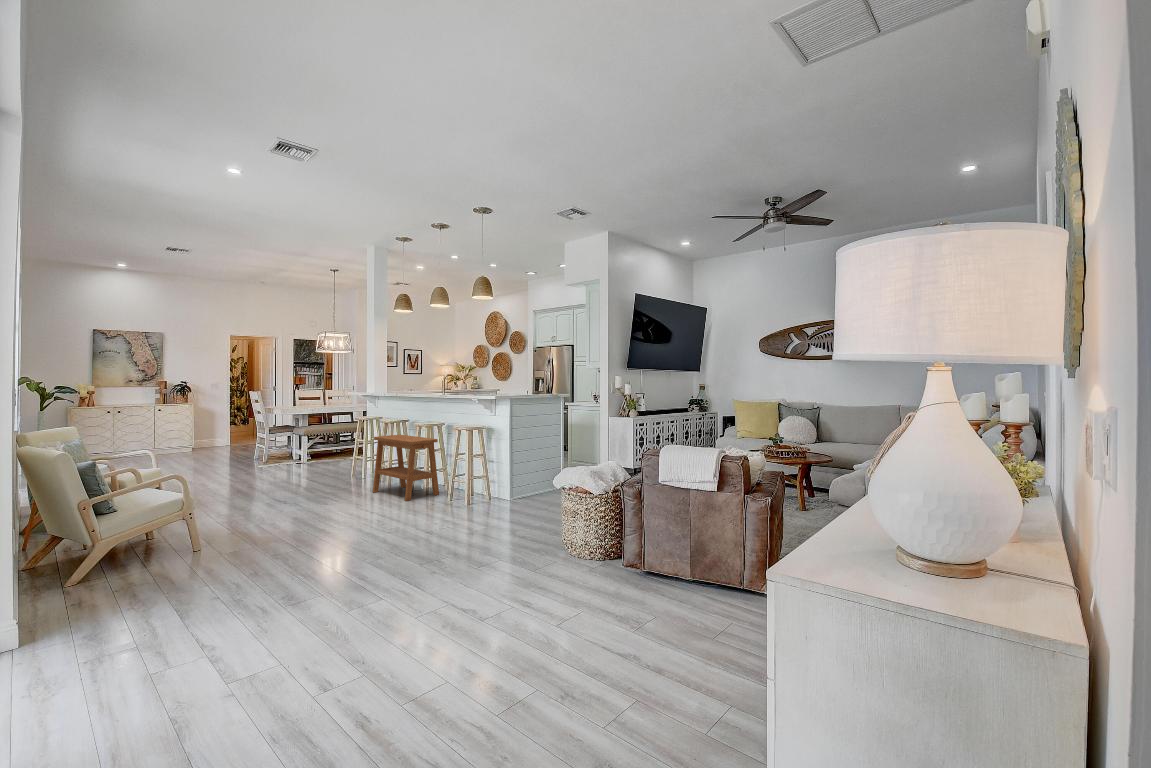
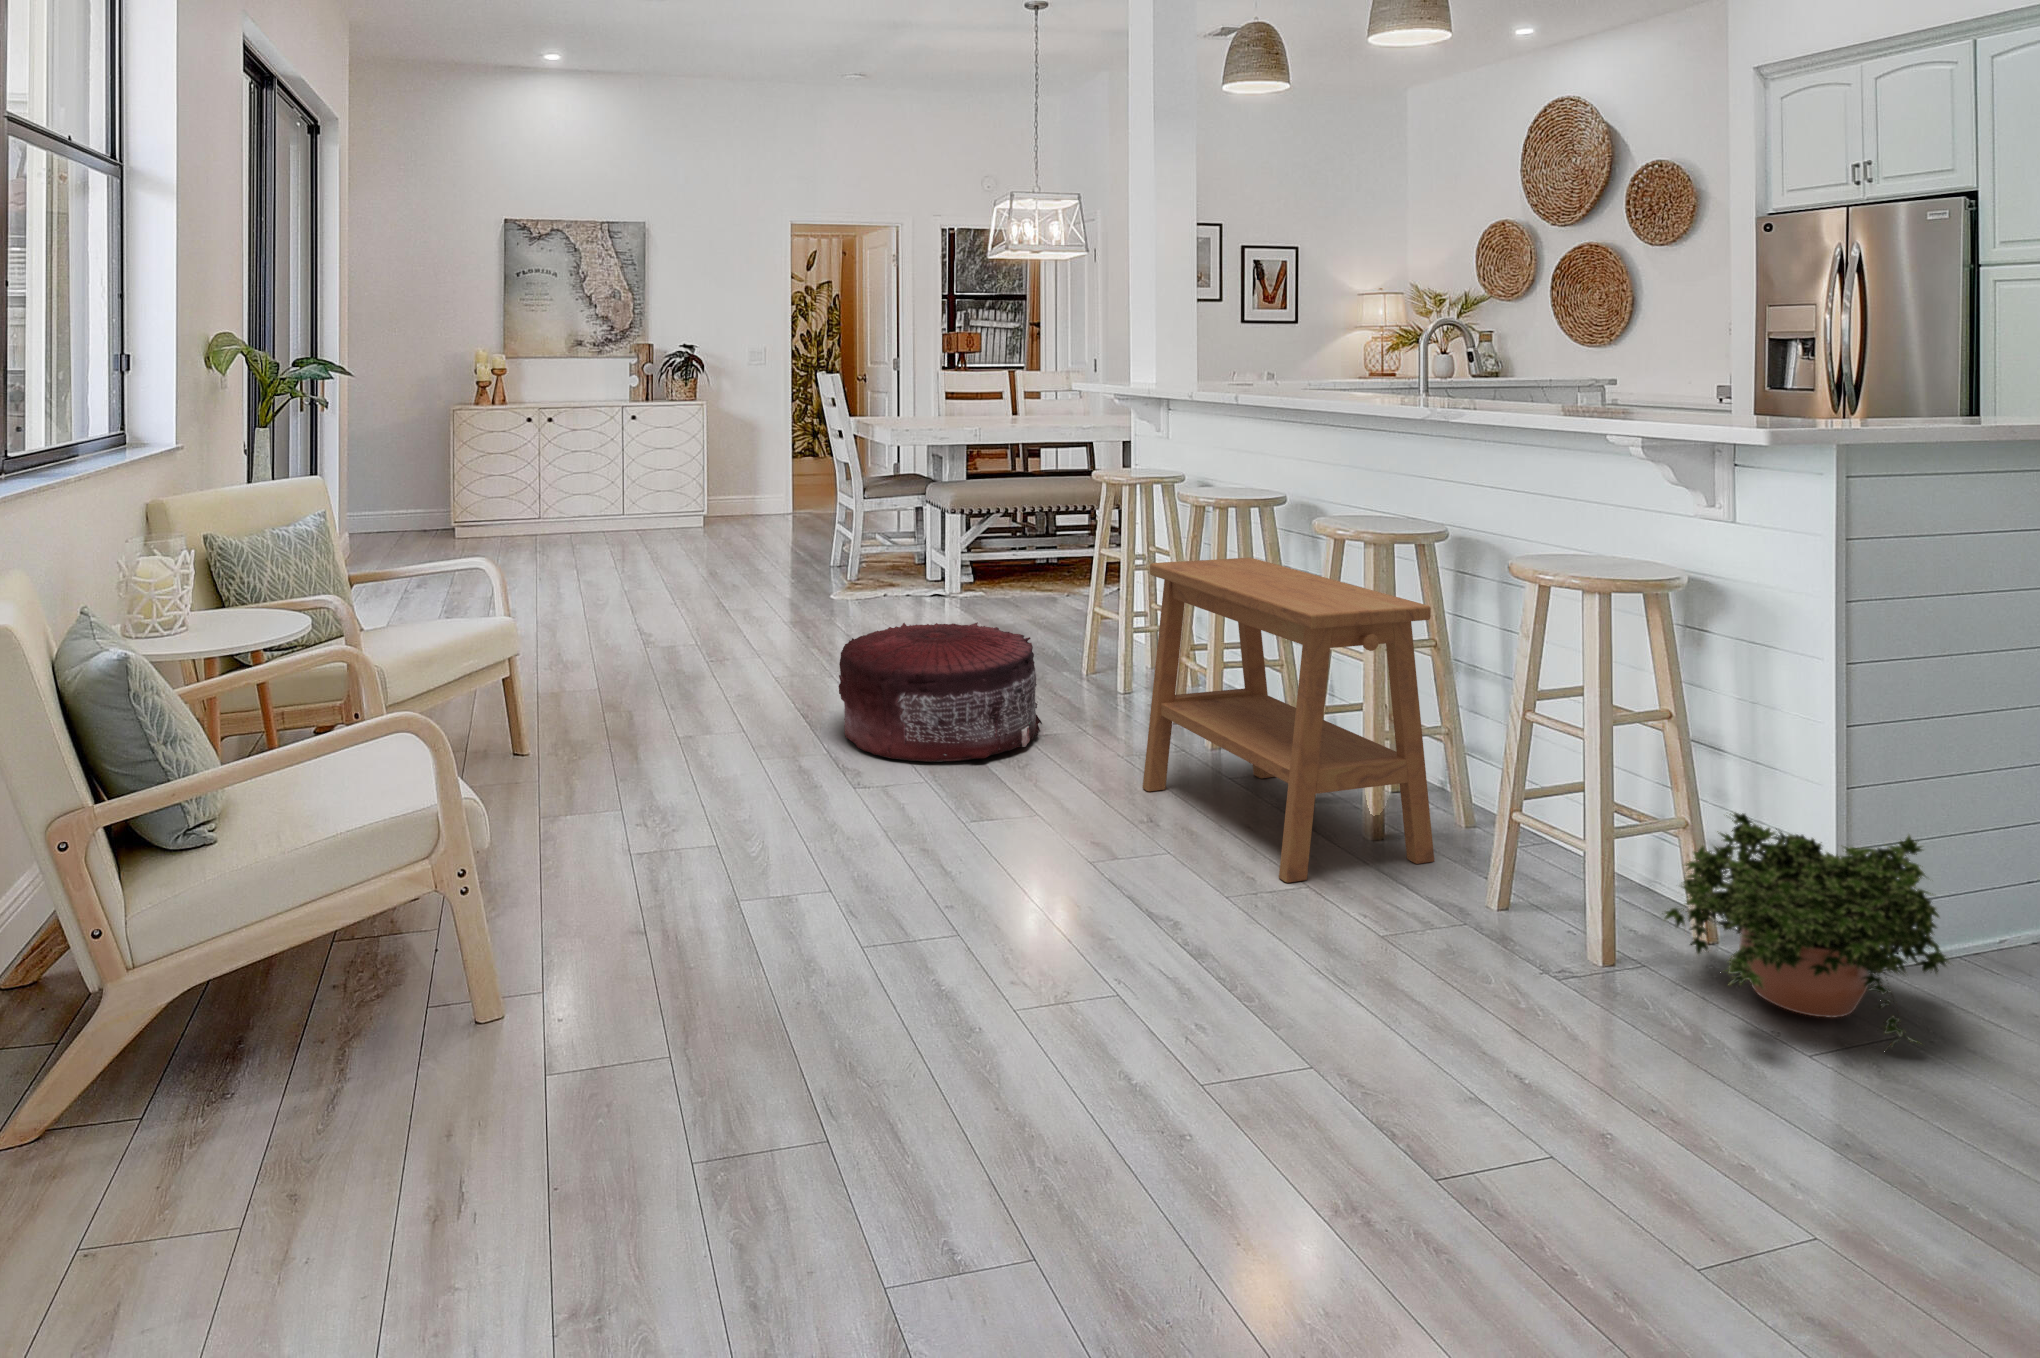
pouf: none [282,460,344,495] -> present [839,622,1042,762]
potted plant: none [476,469,519,505] -> present [1665,813,1948,1047]

